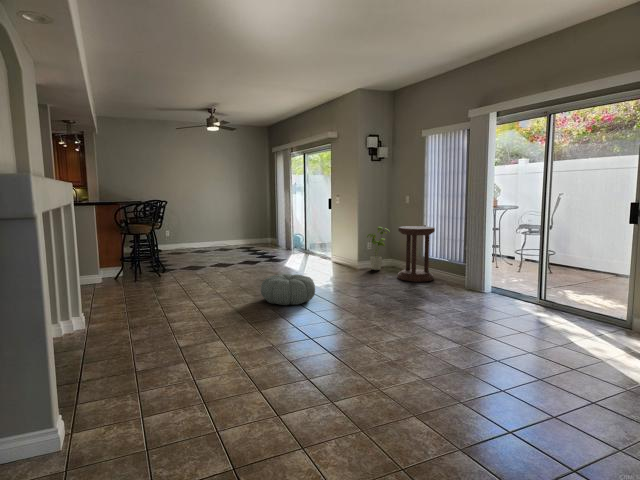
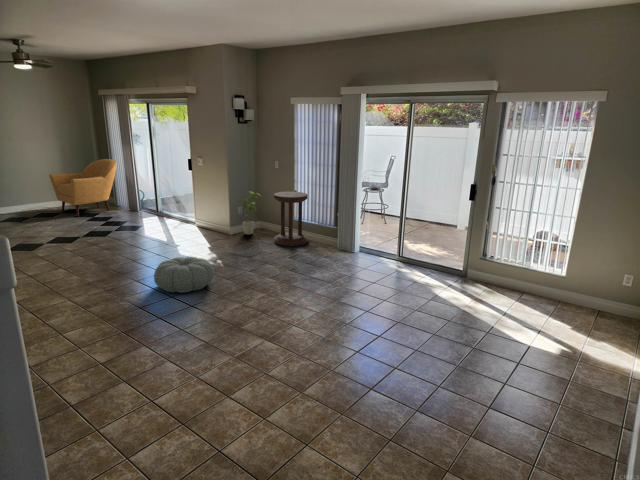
armchair: none [231,205,280,250] -> present [49,159,117,216]

